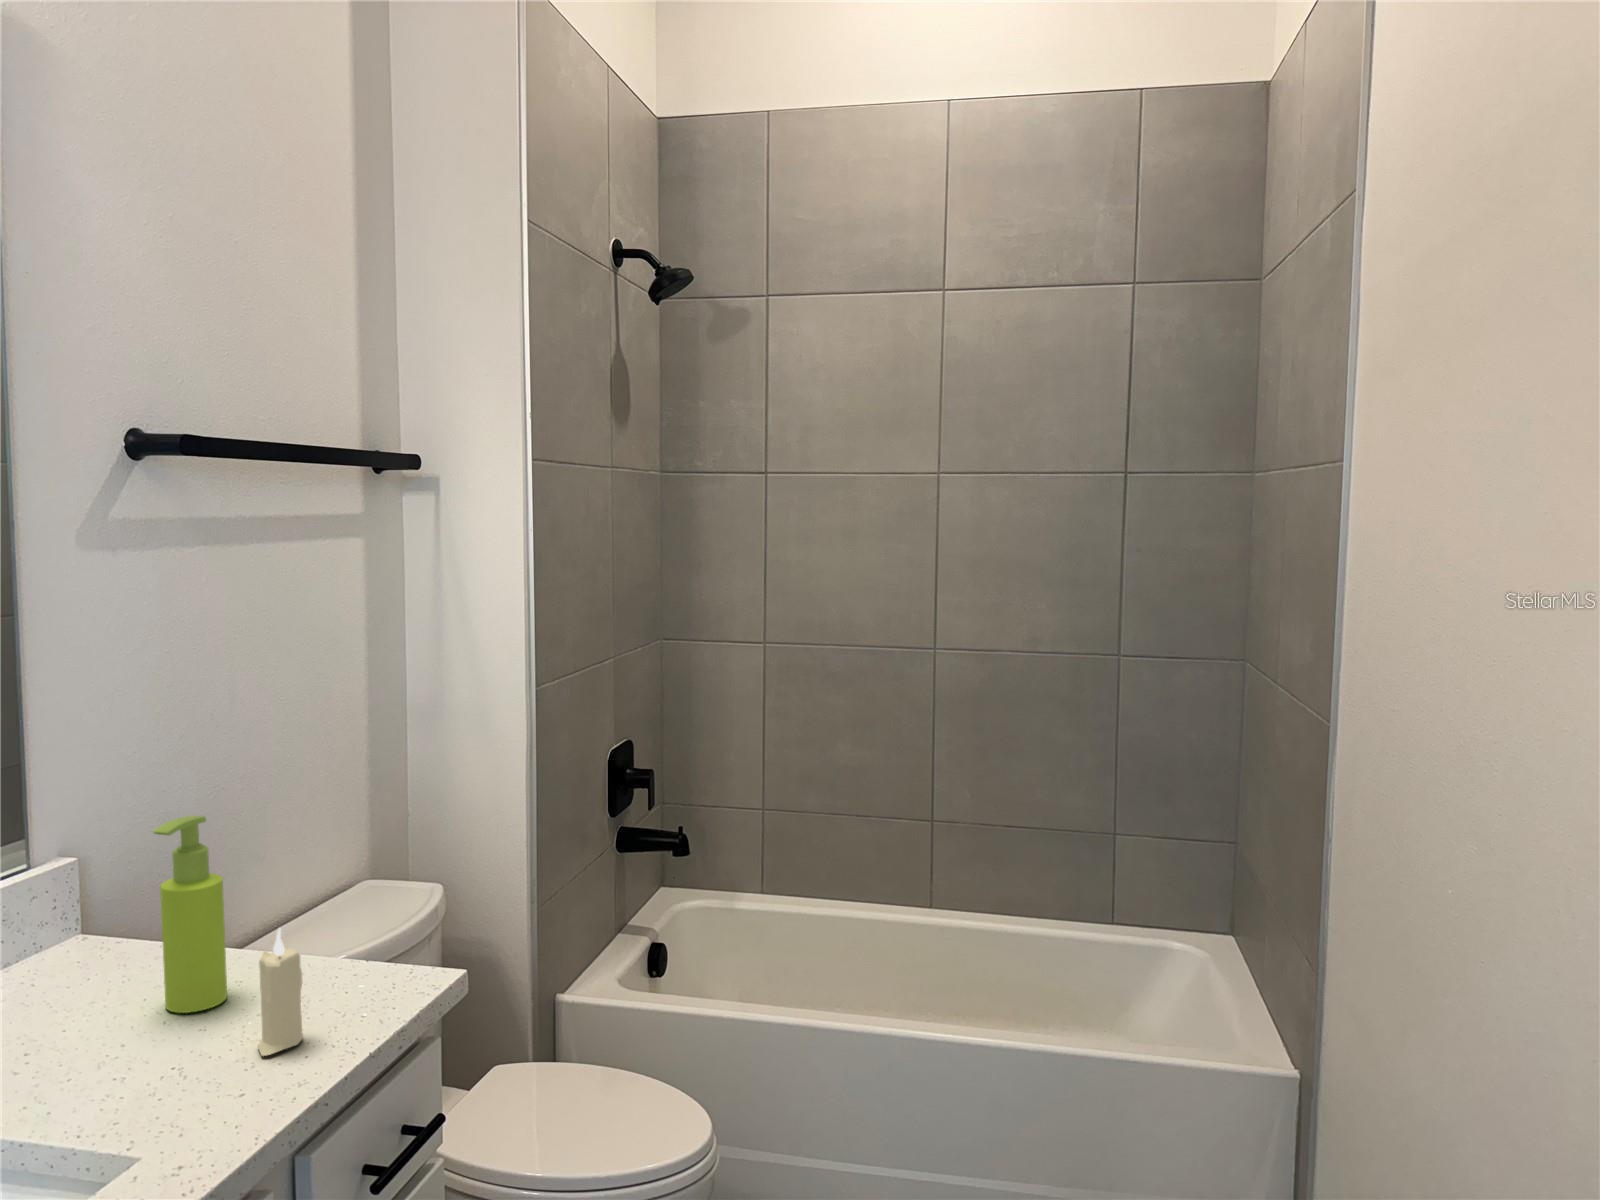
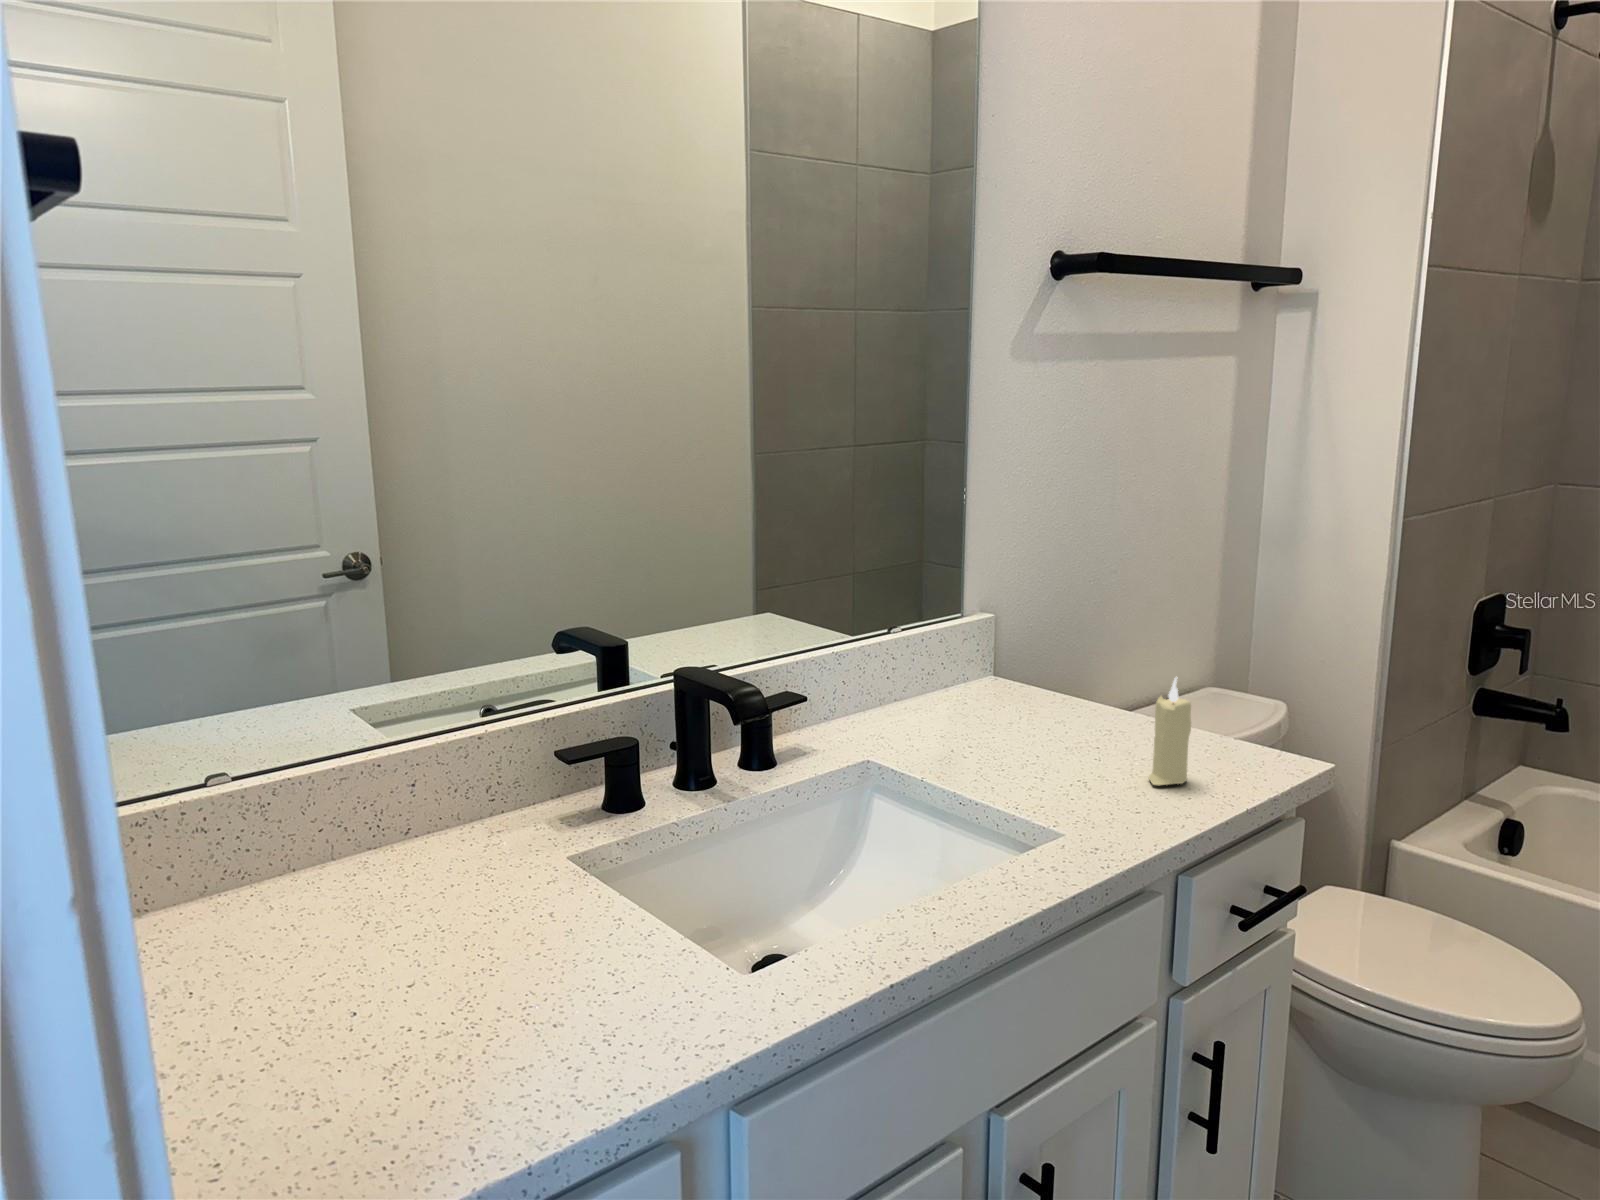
soap dispenser: present [153,815,227,1013] -> none [1068,576,1121,743]

